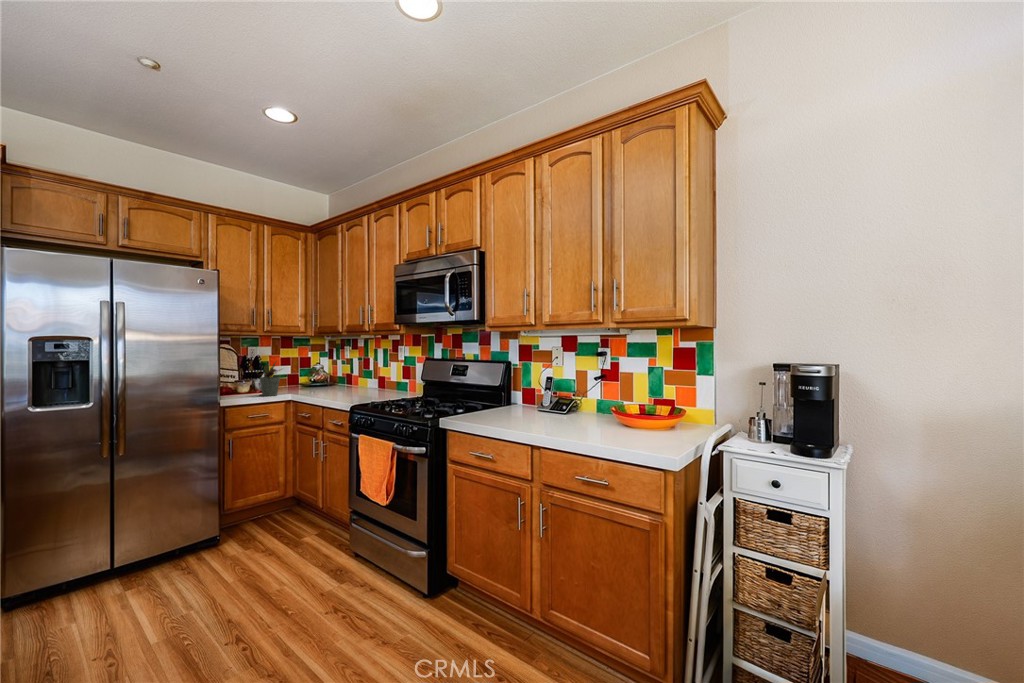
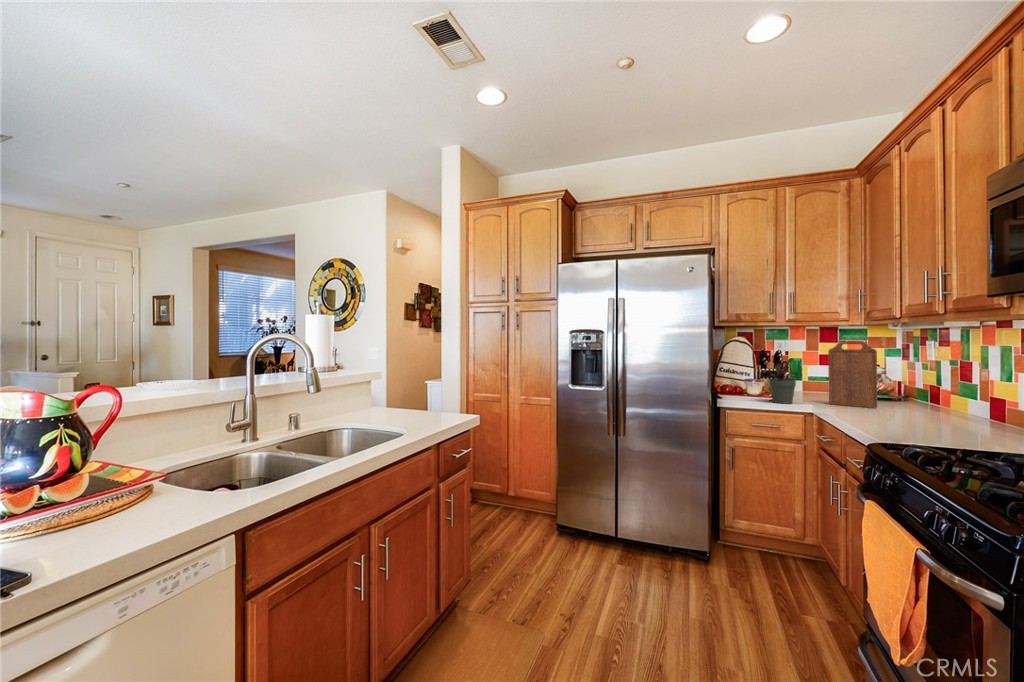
cutting board: none [300,347,329,393] -> present [828,341,877,408]

